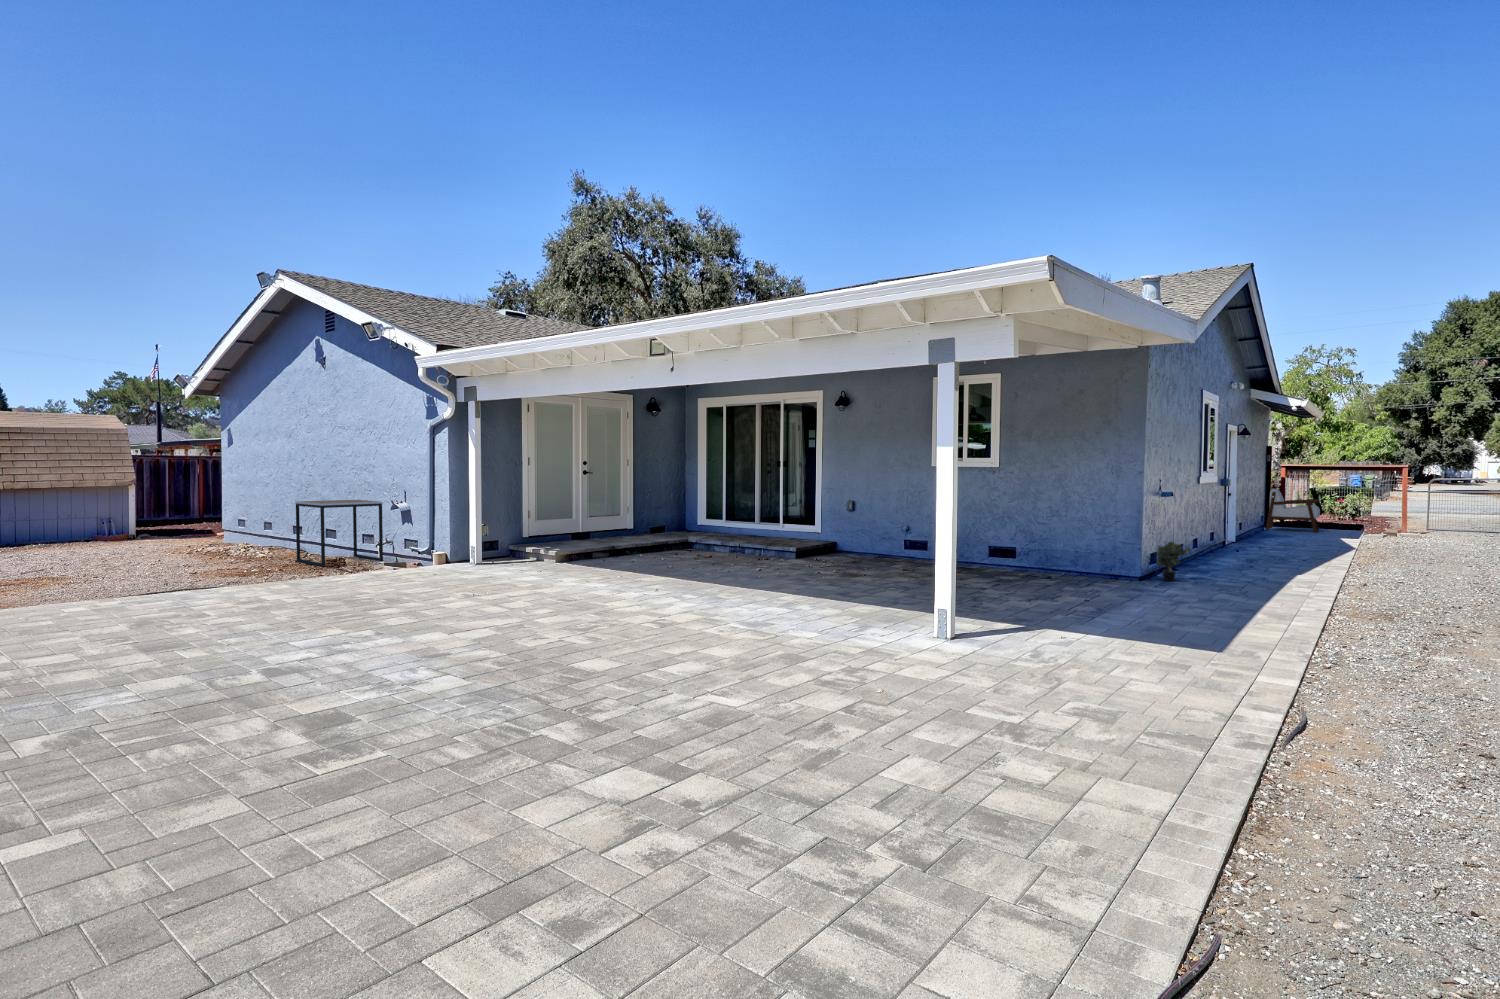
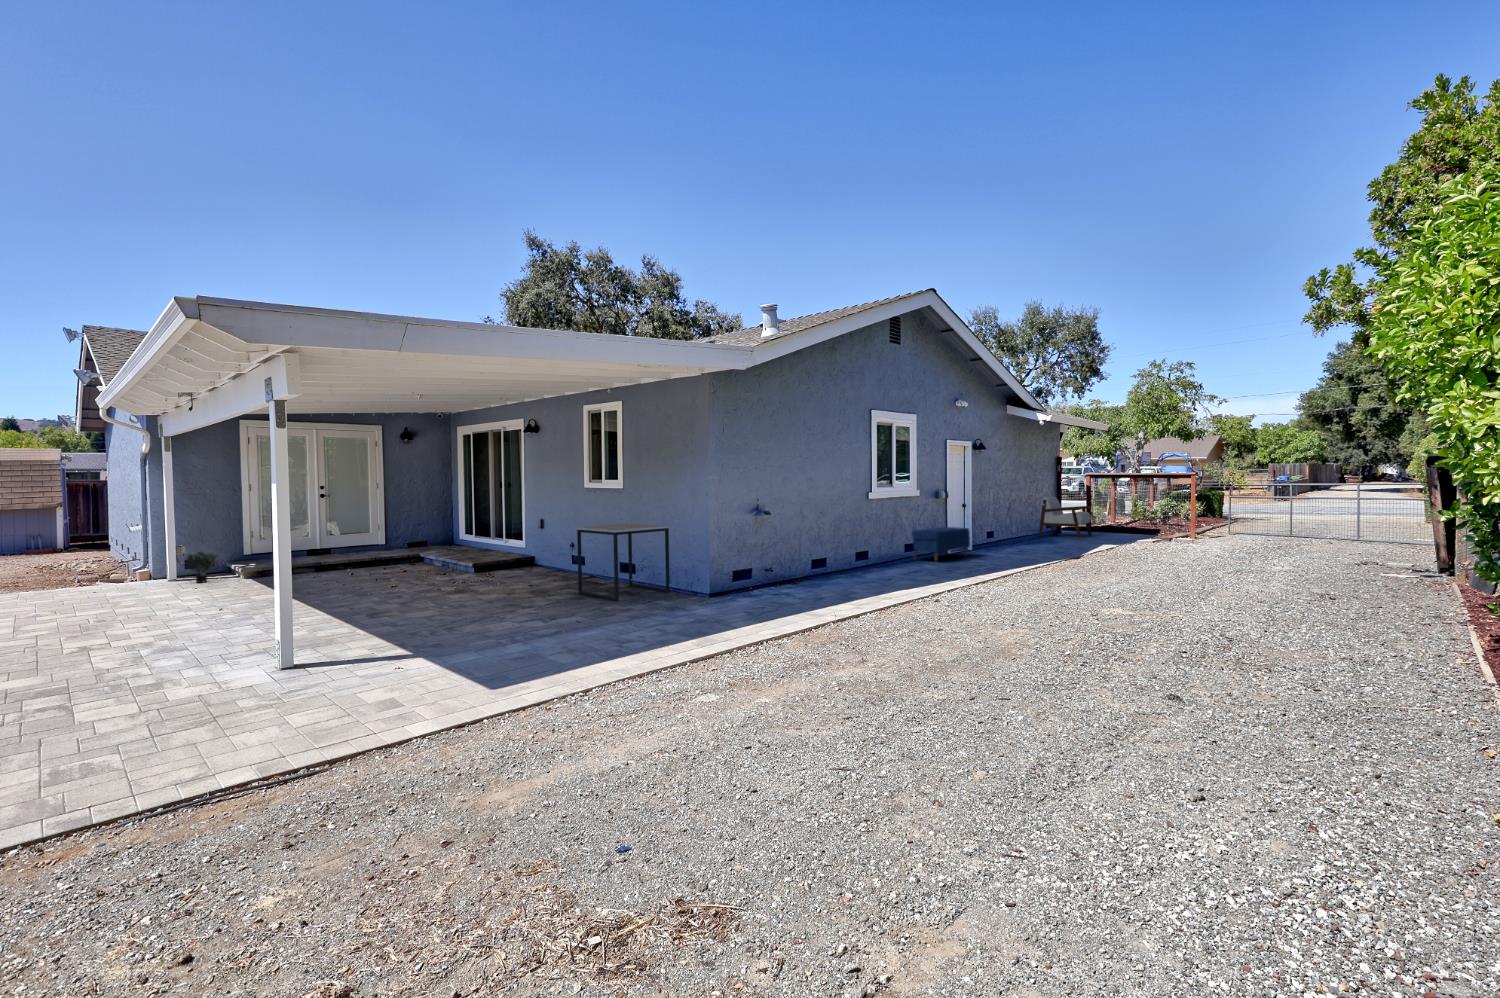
side table: present [295,500,383,566] -> present [577,523,670,601]
bench: none [1216,517,1266,553] -> present [912,527,970,562]
potted plant: present [1156,542,1190,581] -> present [187,552,217,583]

